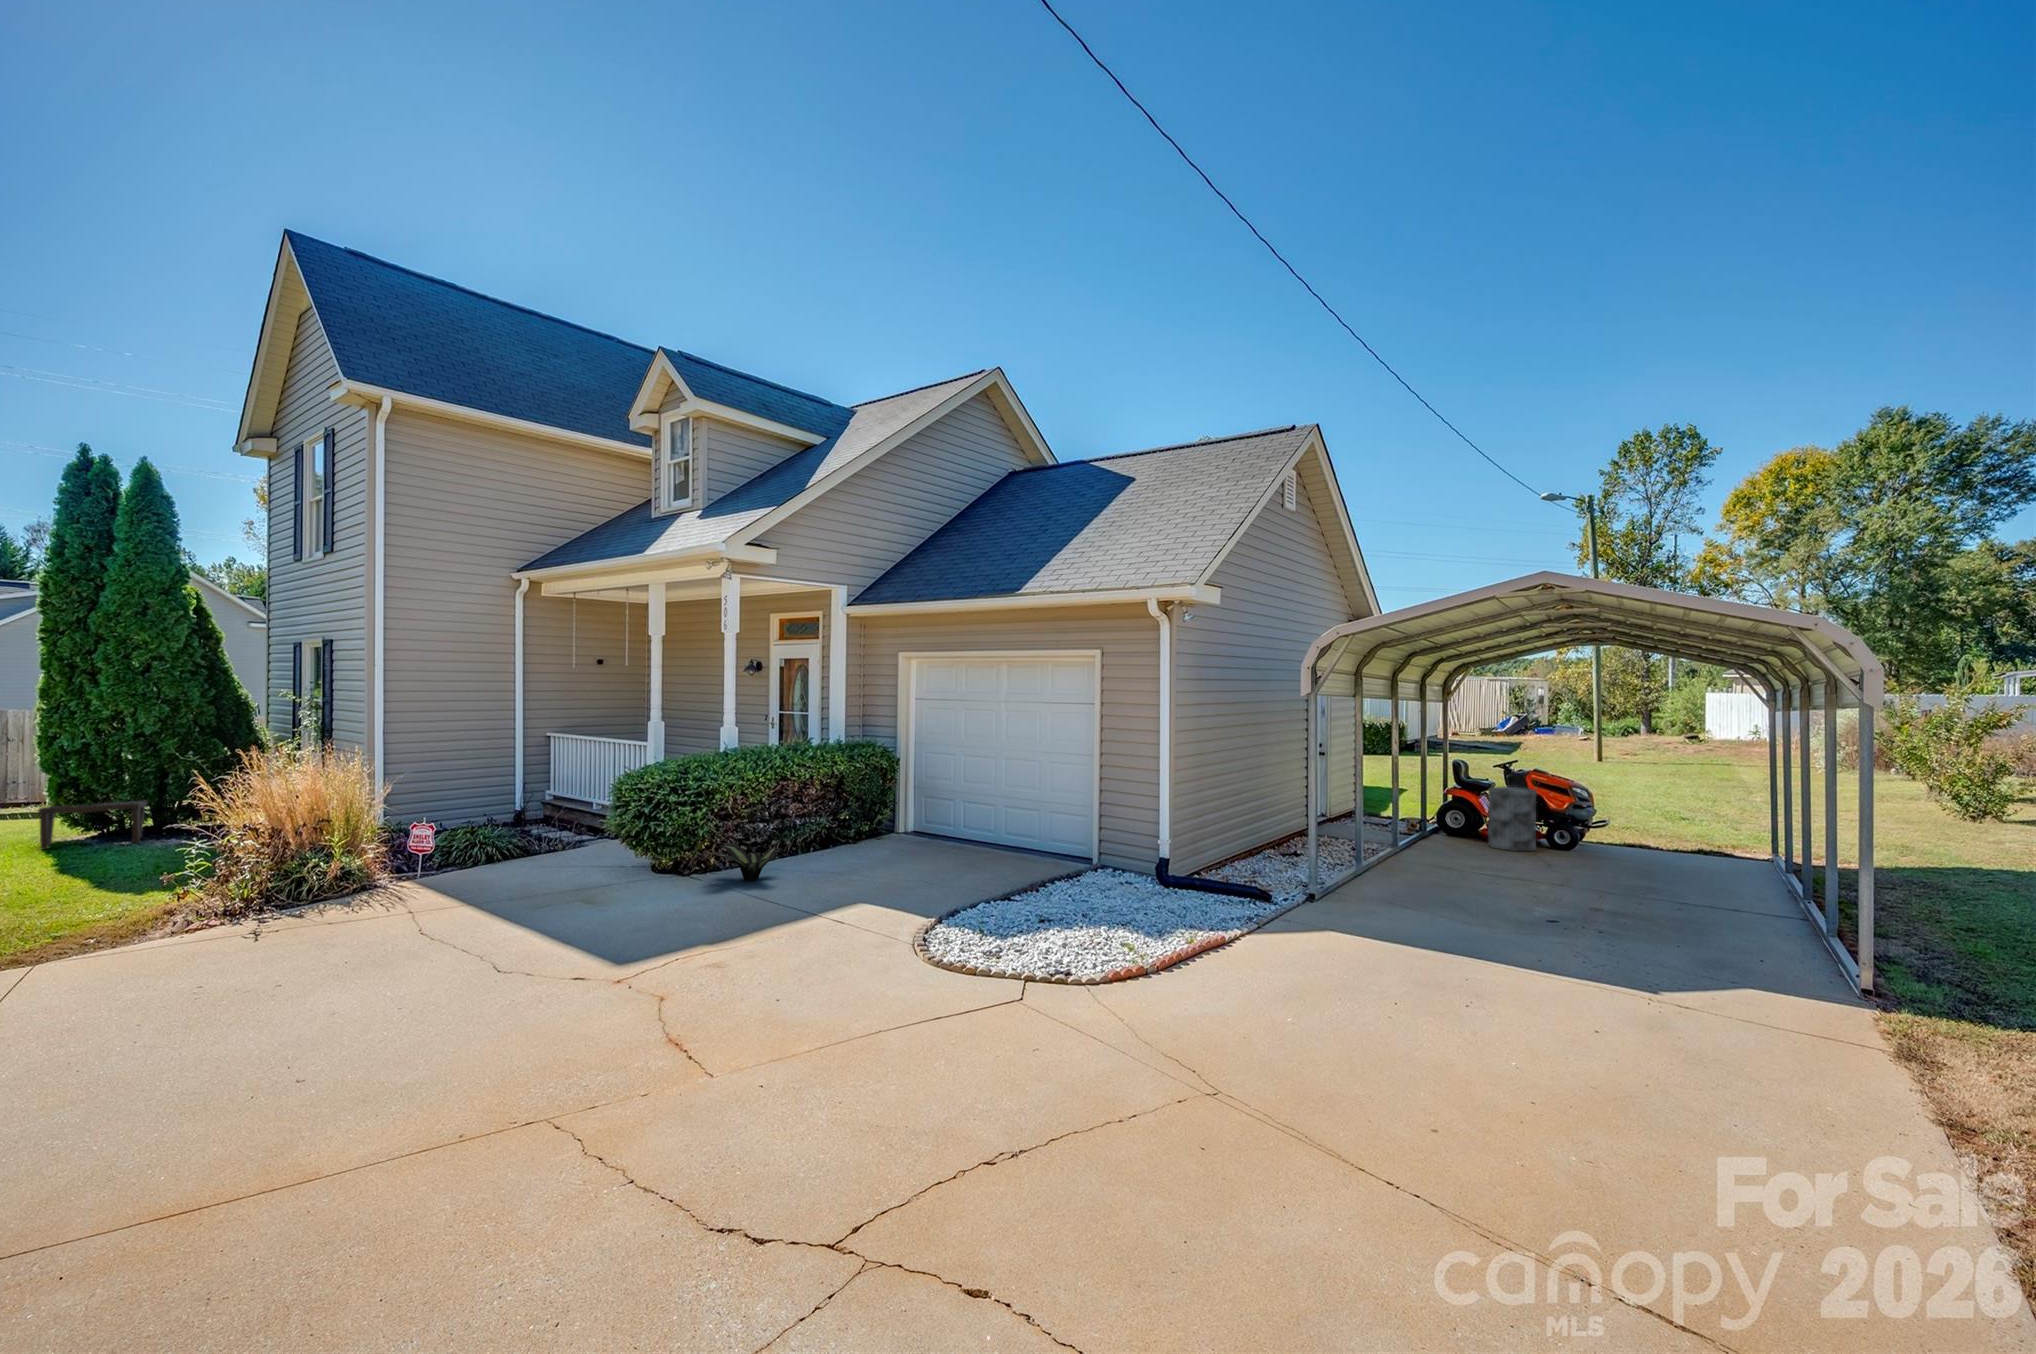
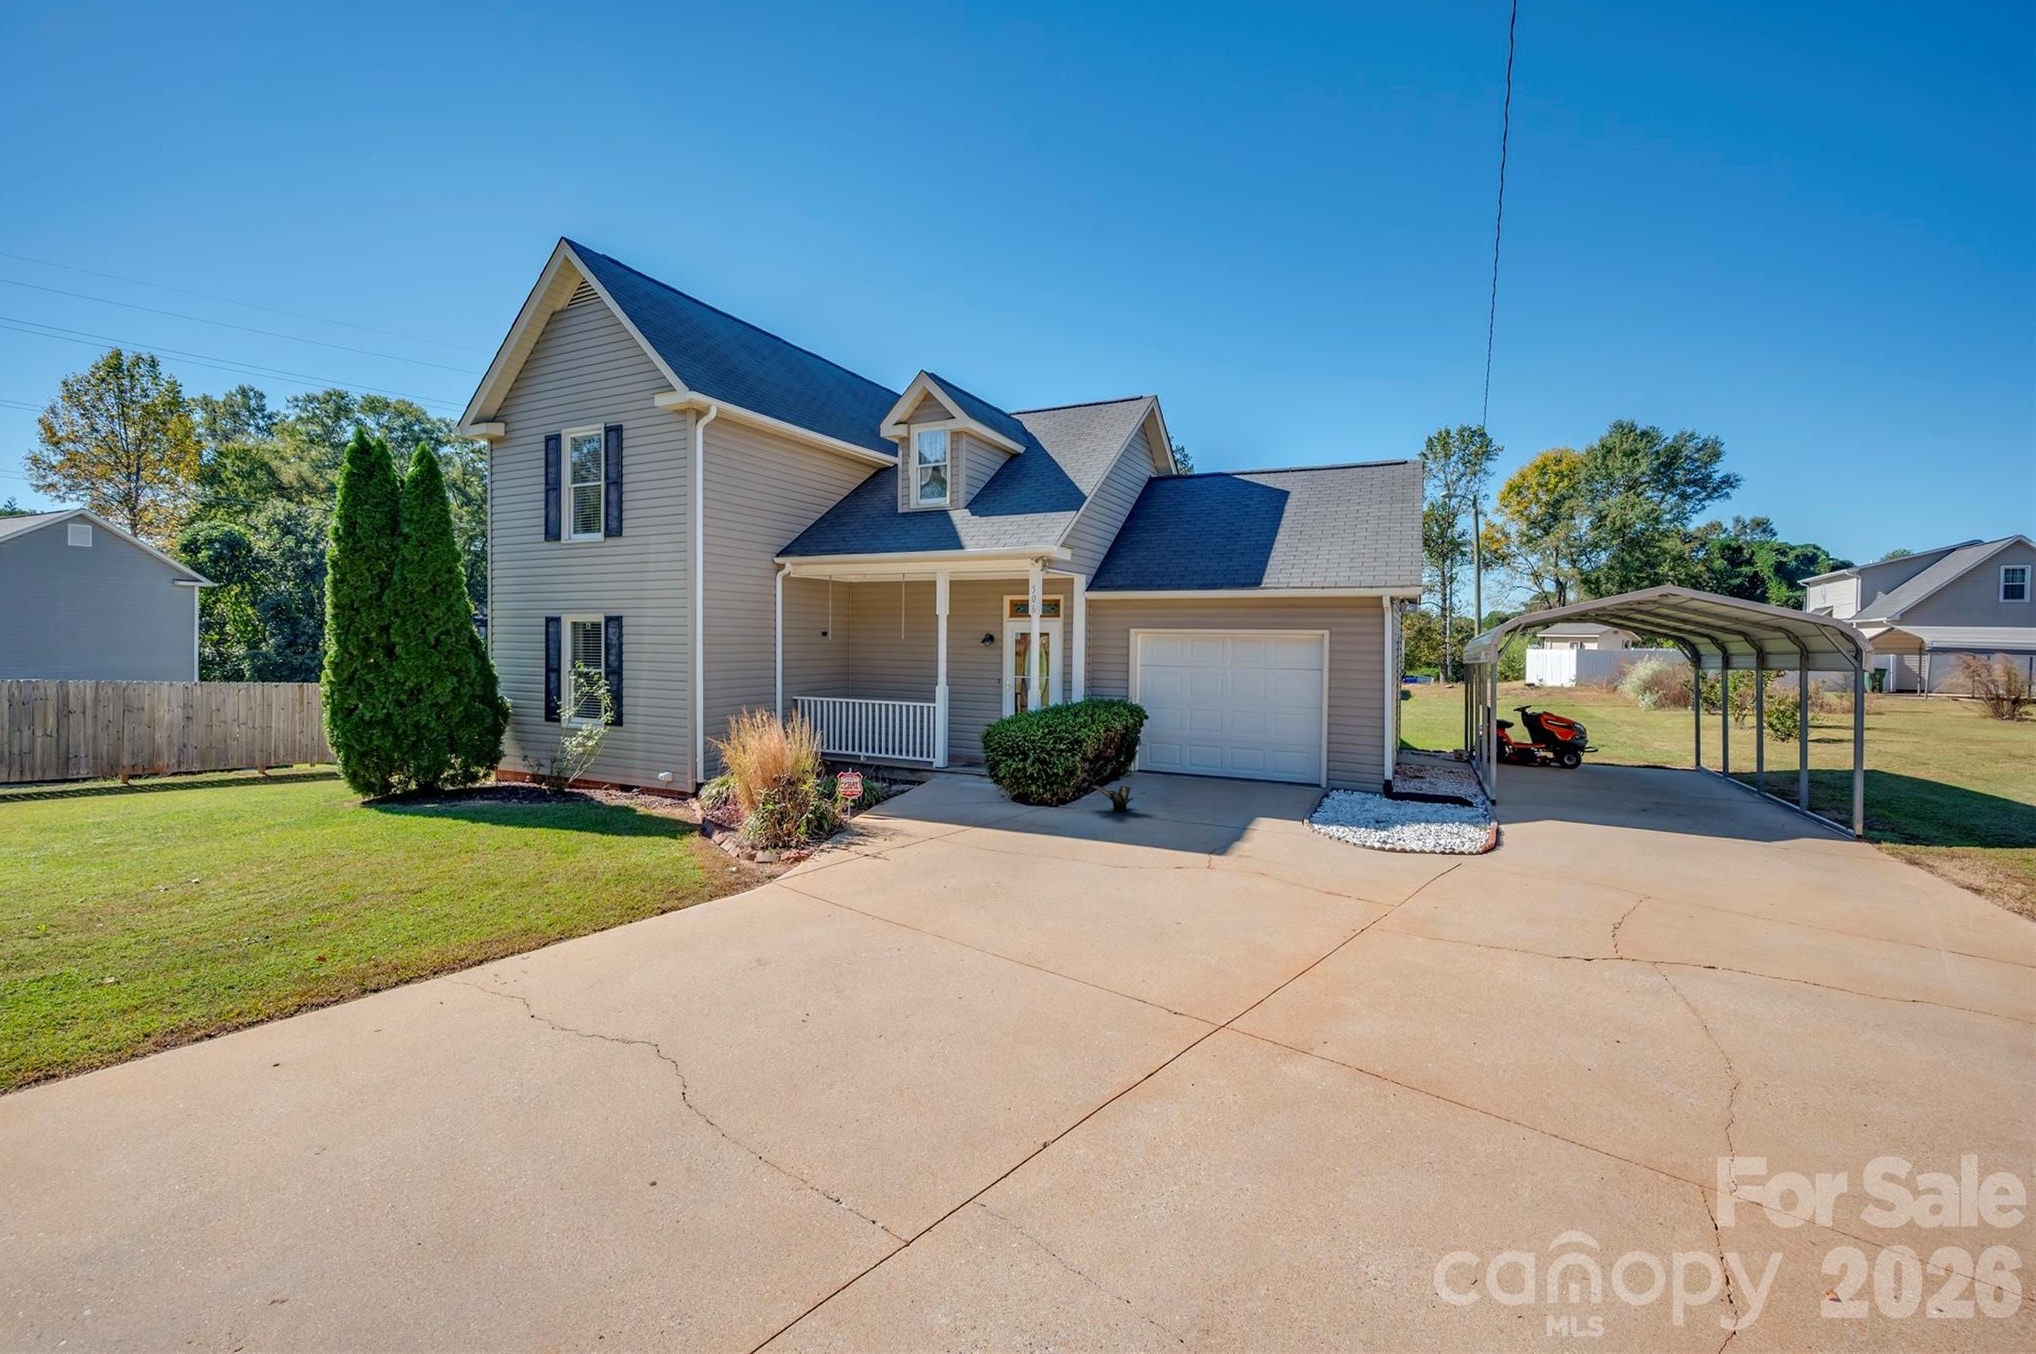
trash can: present [1488,786,1537,851] -> none [1524,721,1560,765]
bench: present [38,801,147,849] -> none [436,772,518,821]

